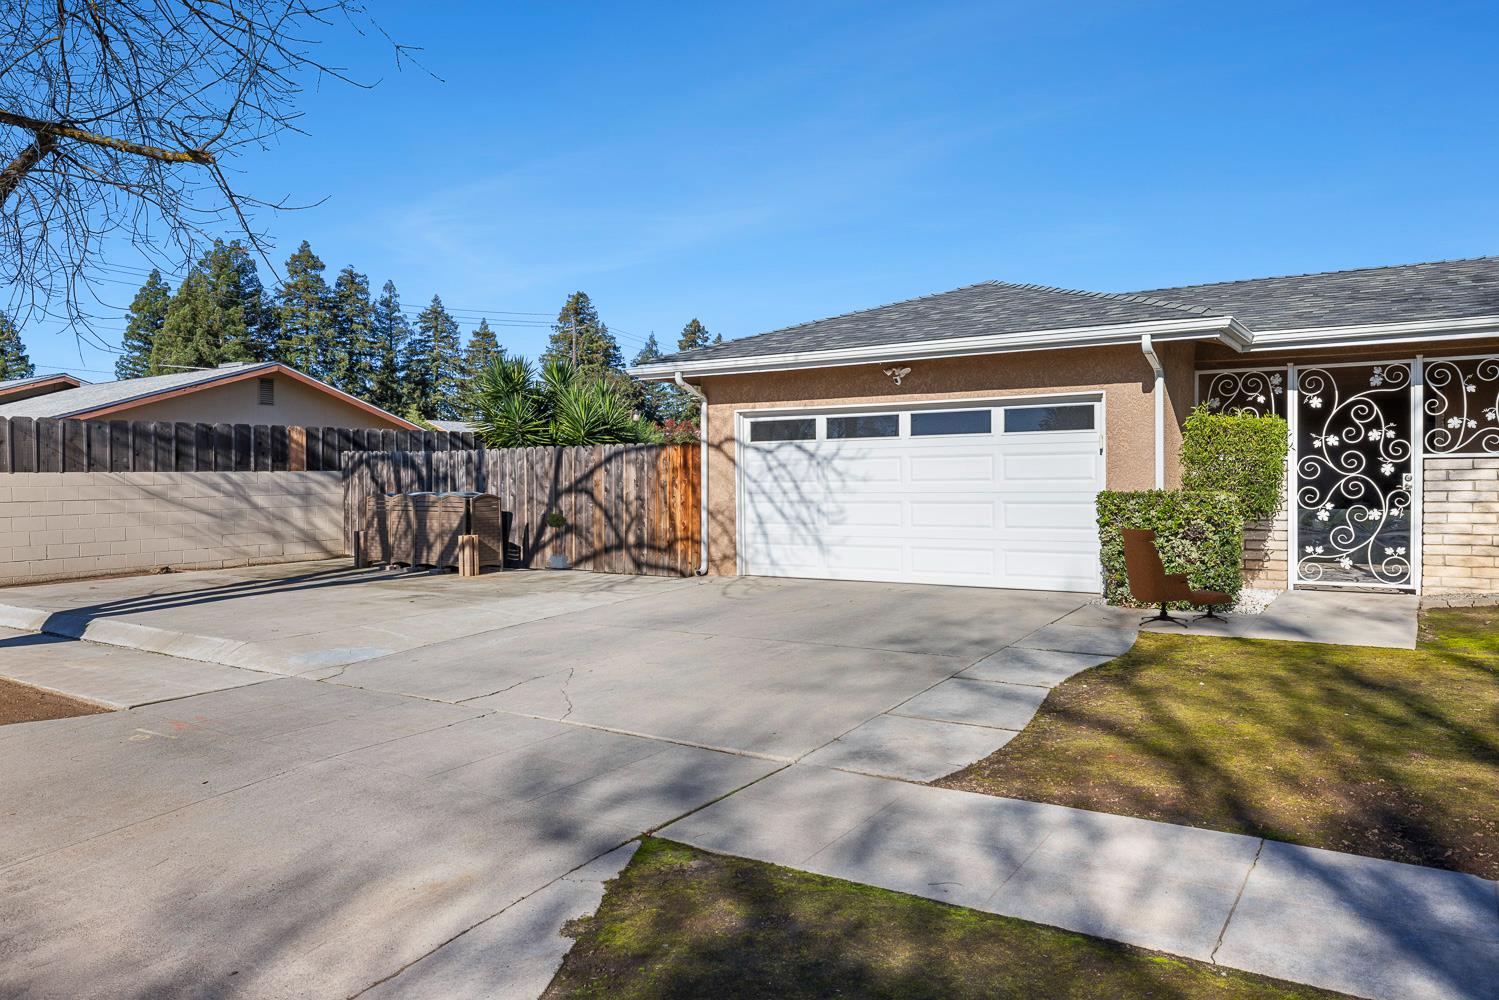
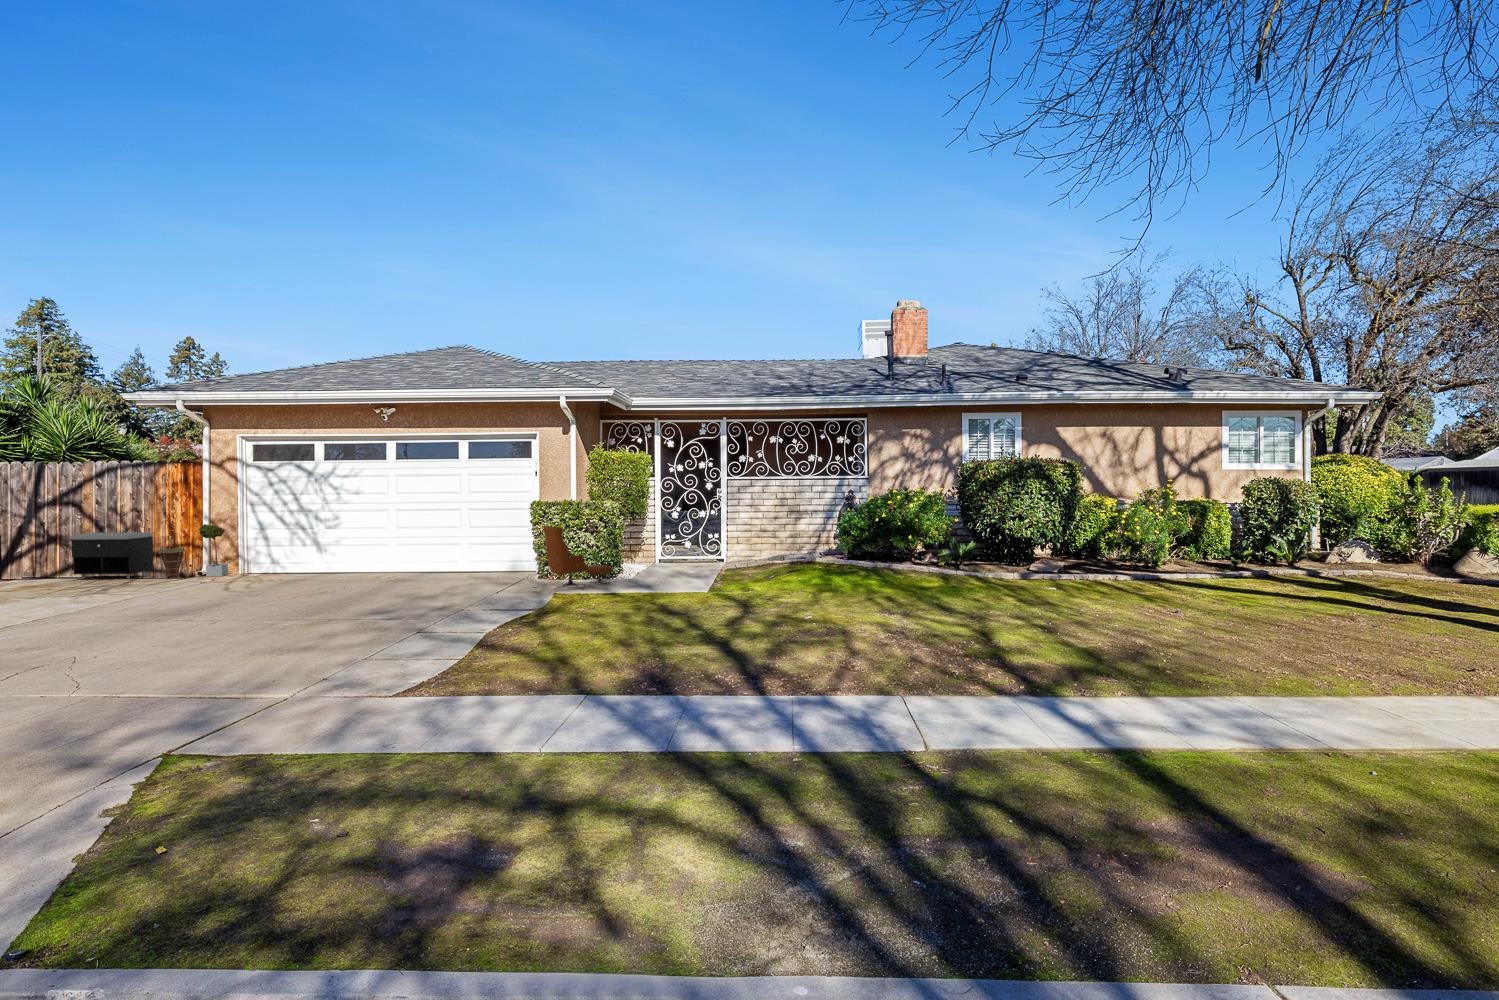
potted tree: present [547,513,572,568] -> present [199,524,228,577]
storage bench: none [583,523,655,574] -> present [70,532,154,579]
basket: none [660,538,684,576] -> present [159,545,184,578]

